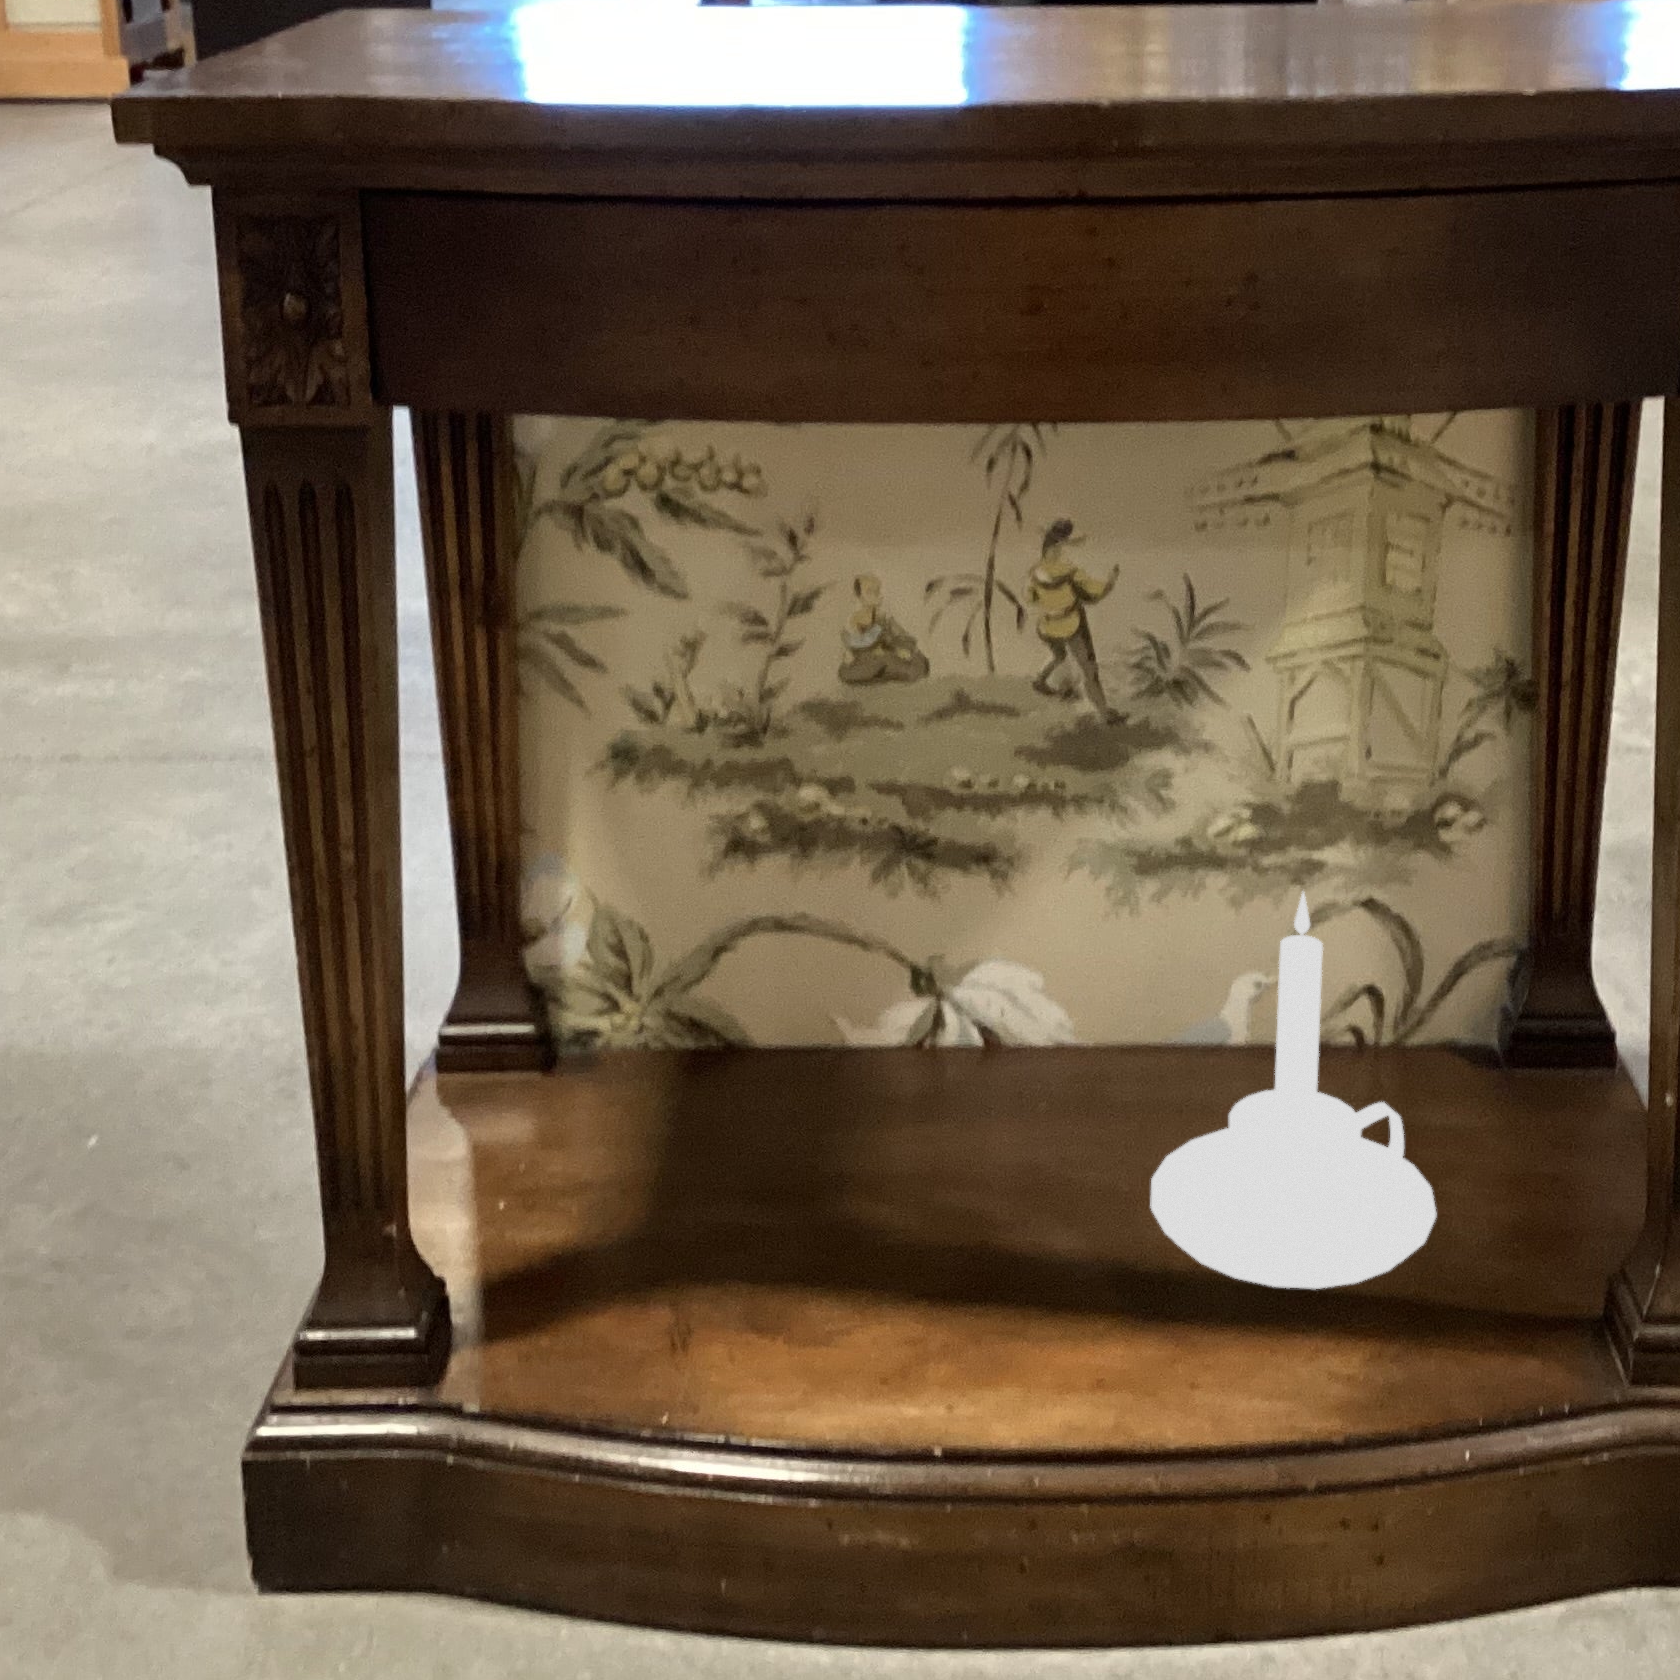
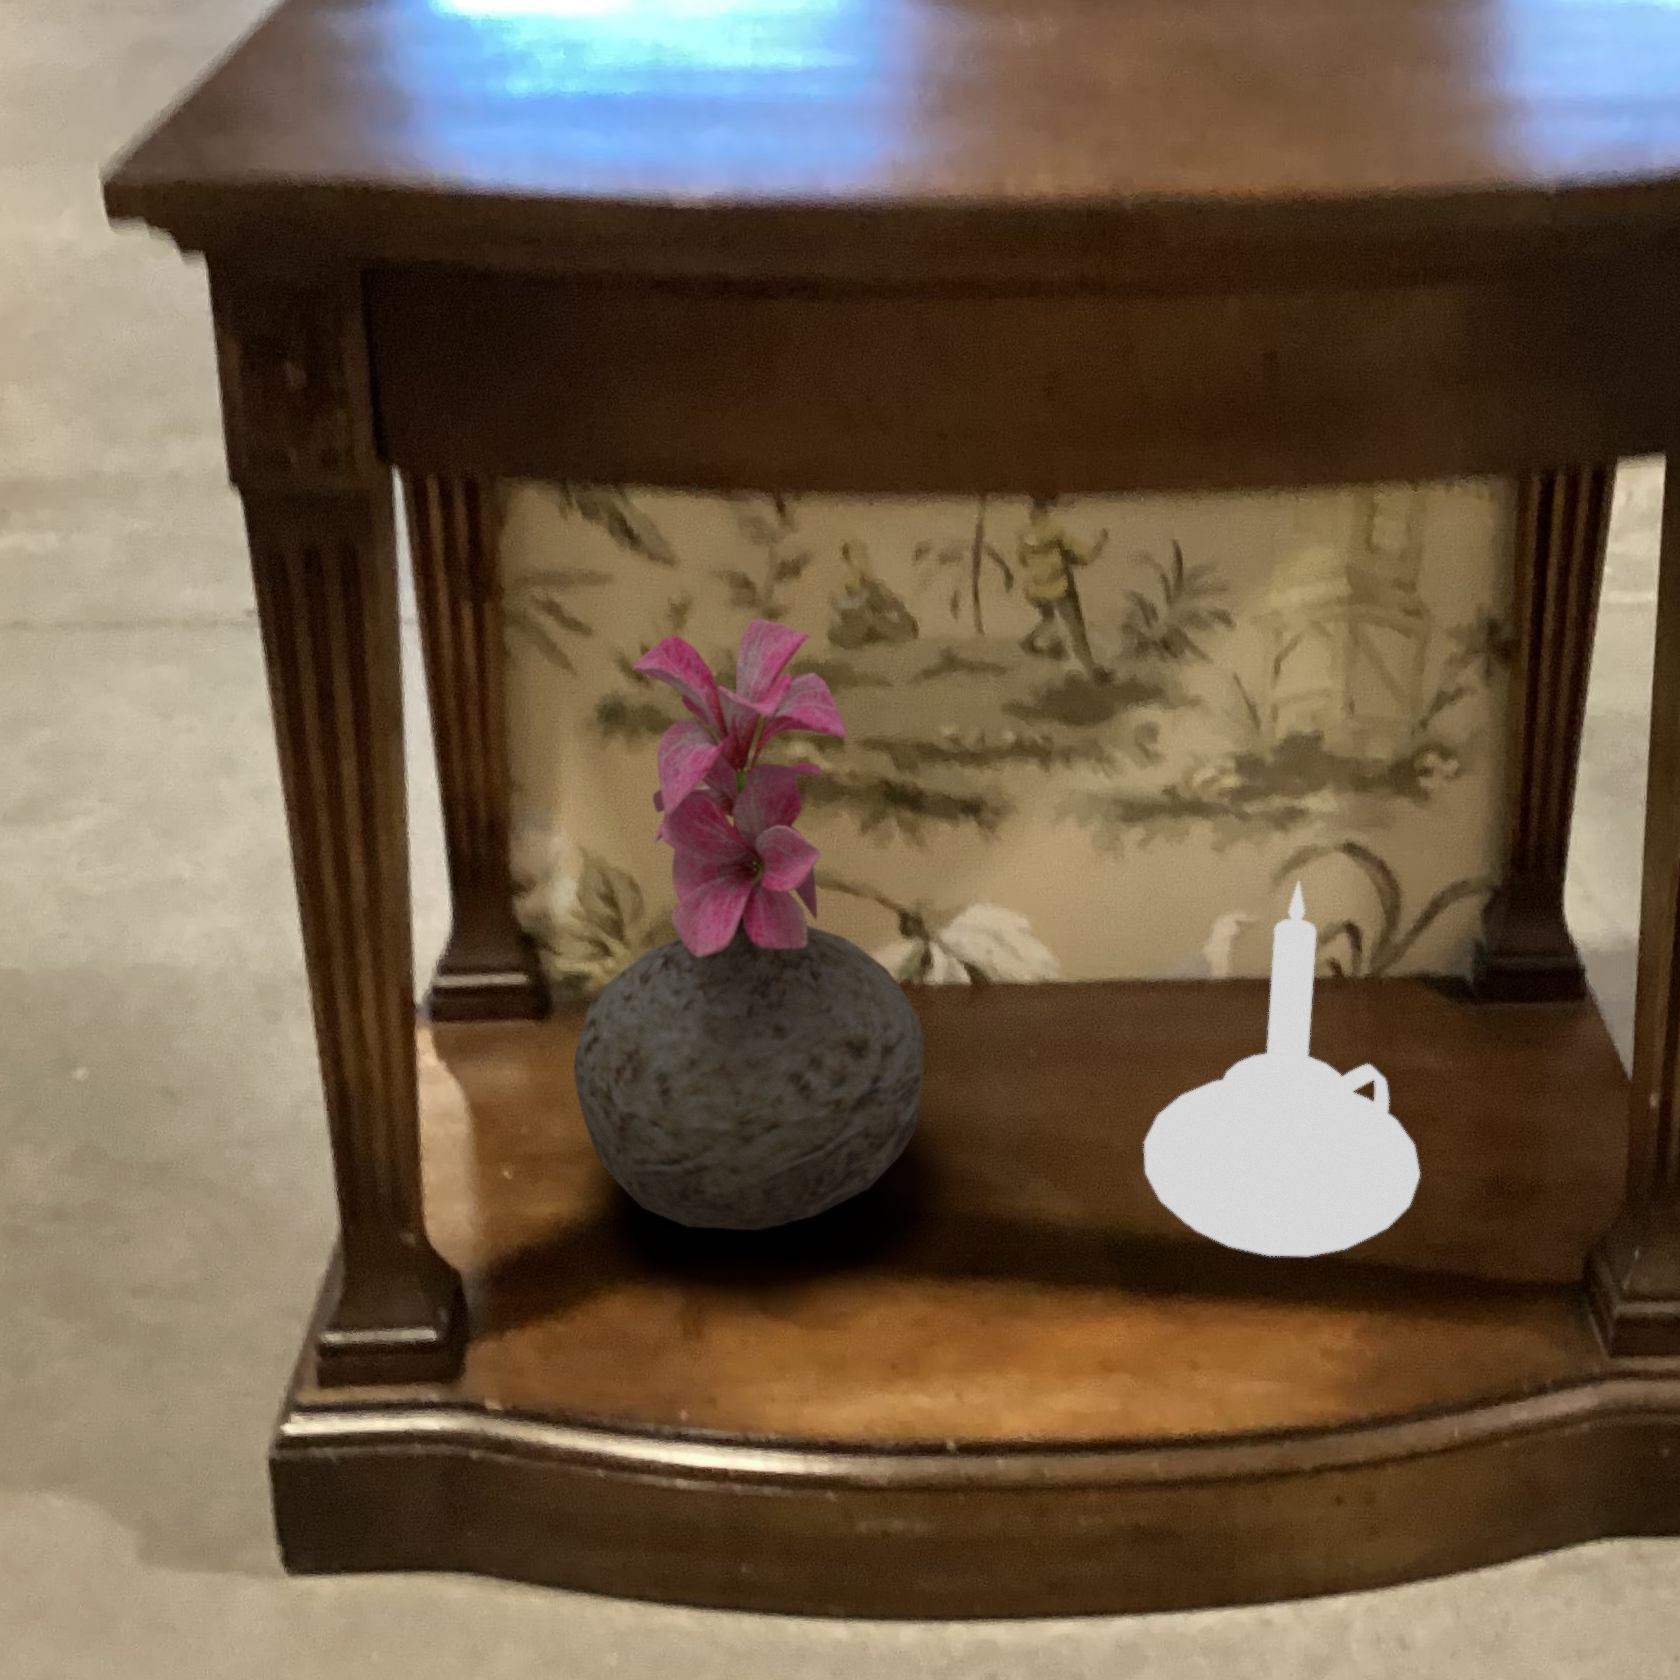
vase: none [570,618,924,1257] -> present [574,619,924,1230]

